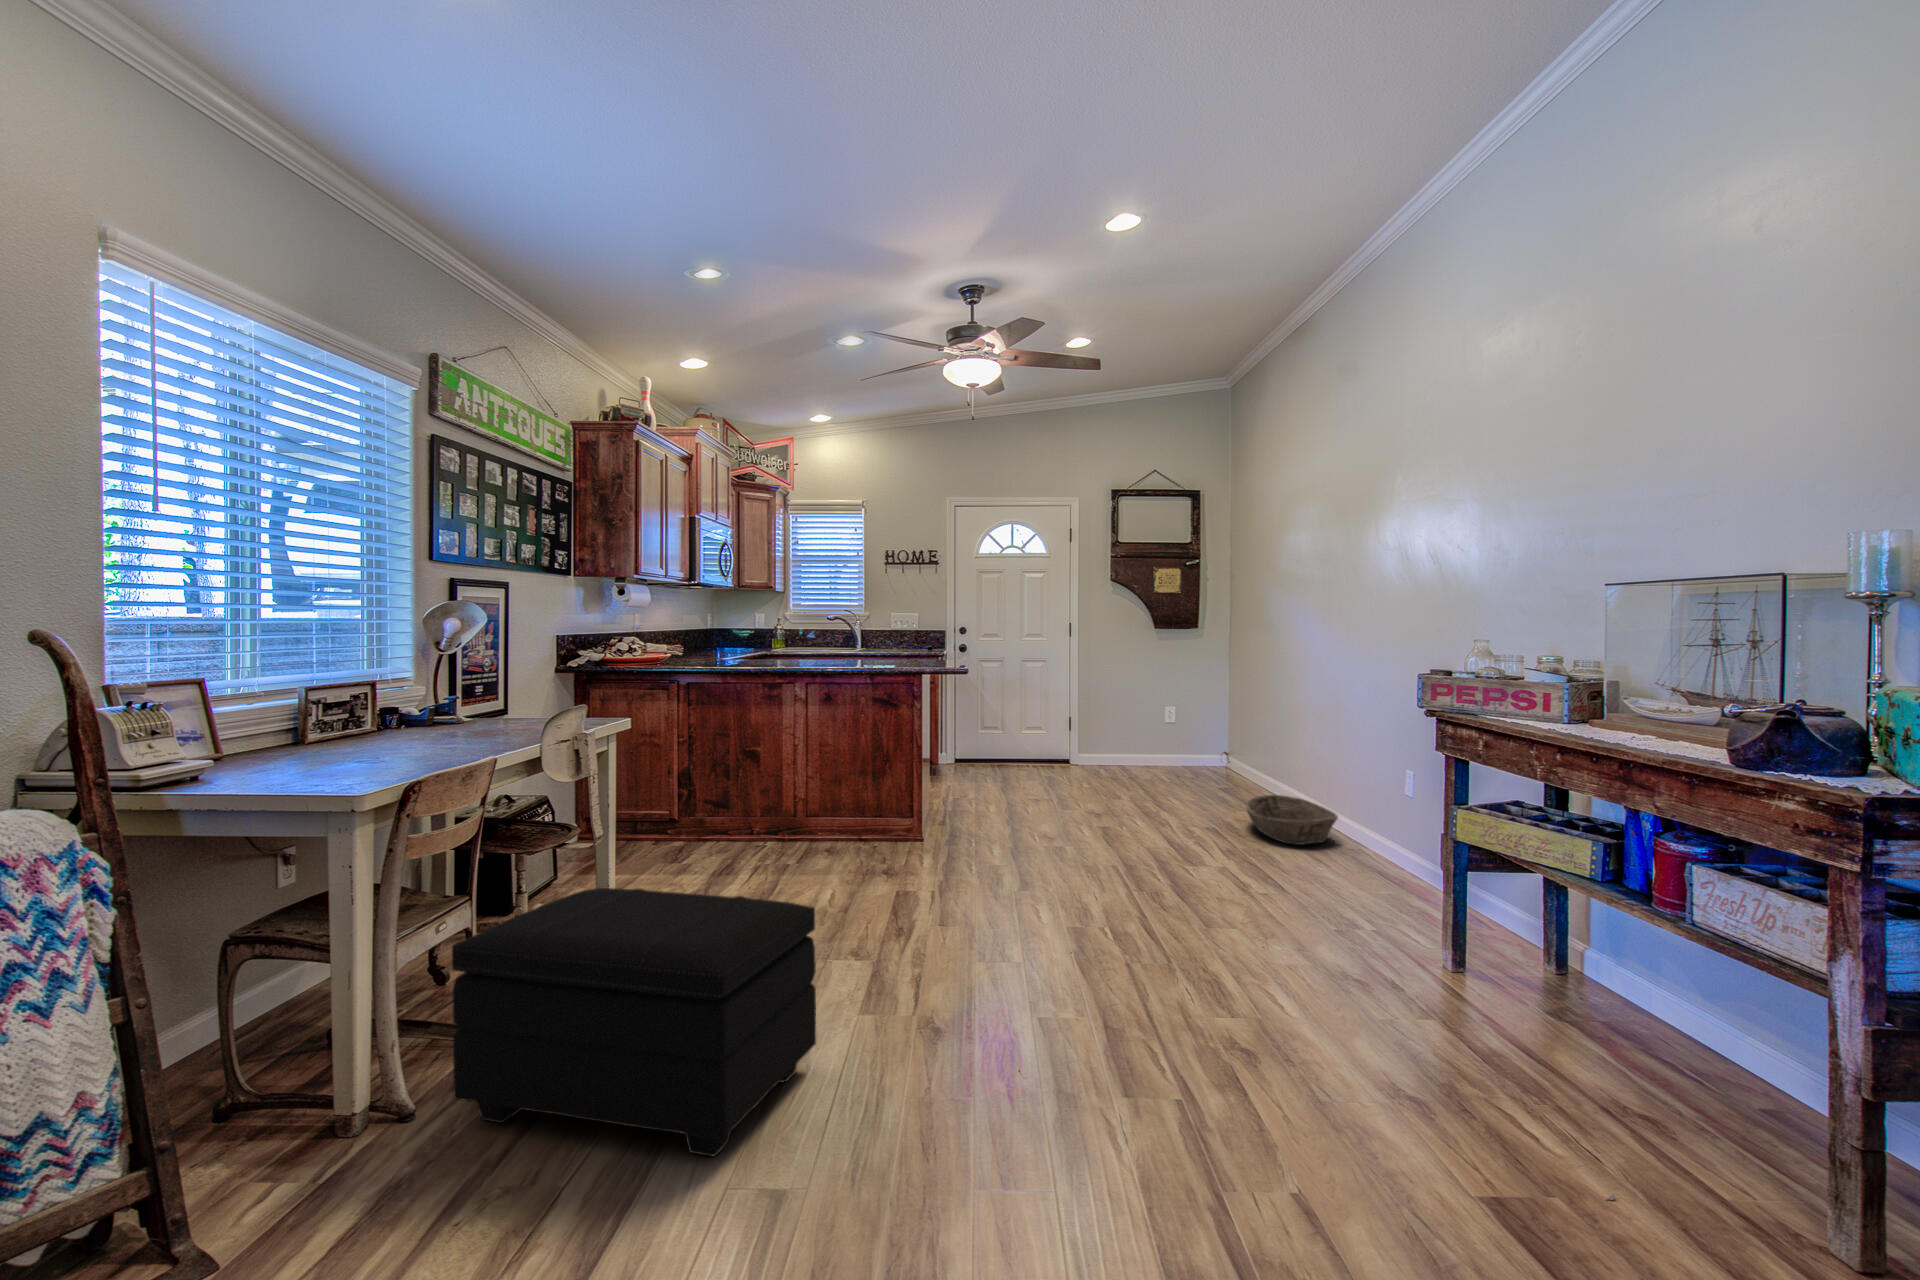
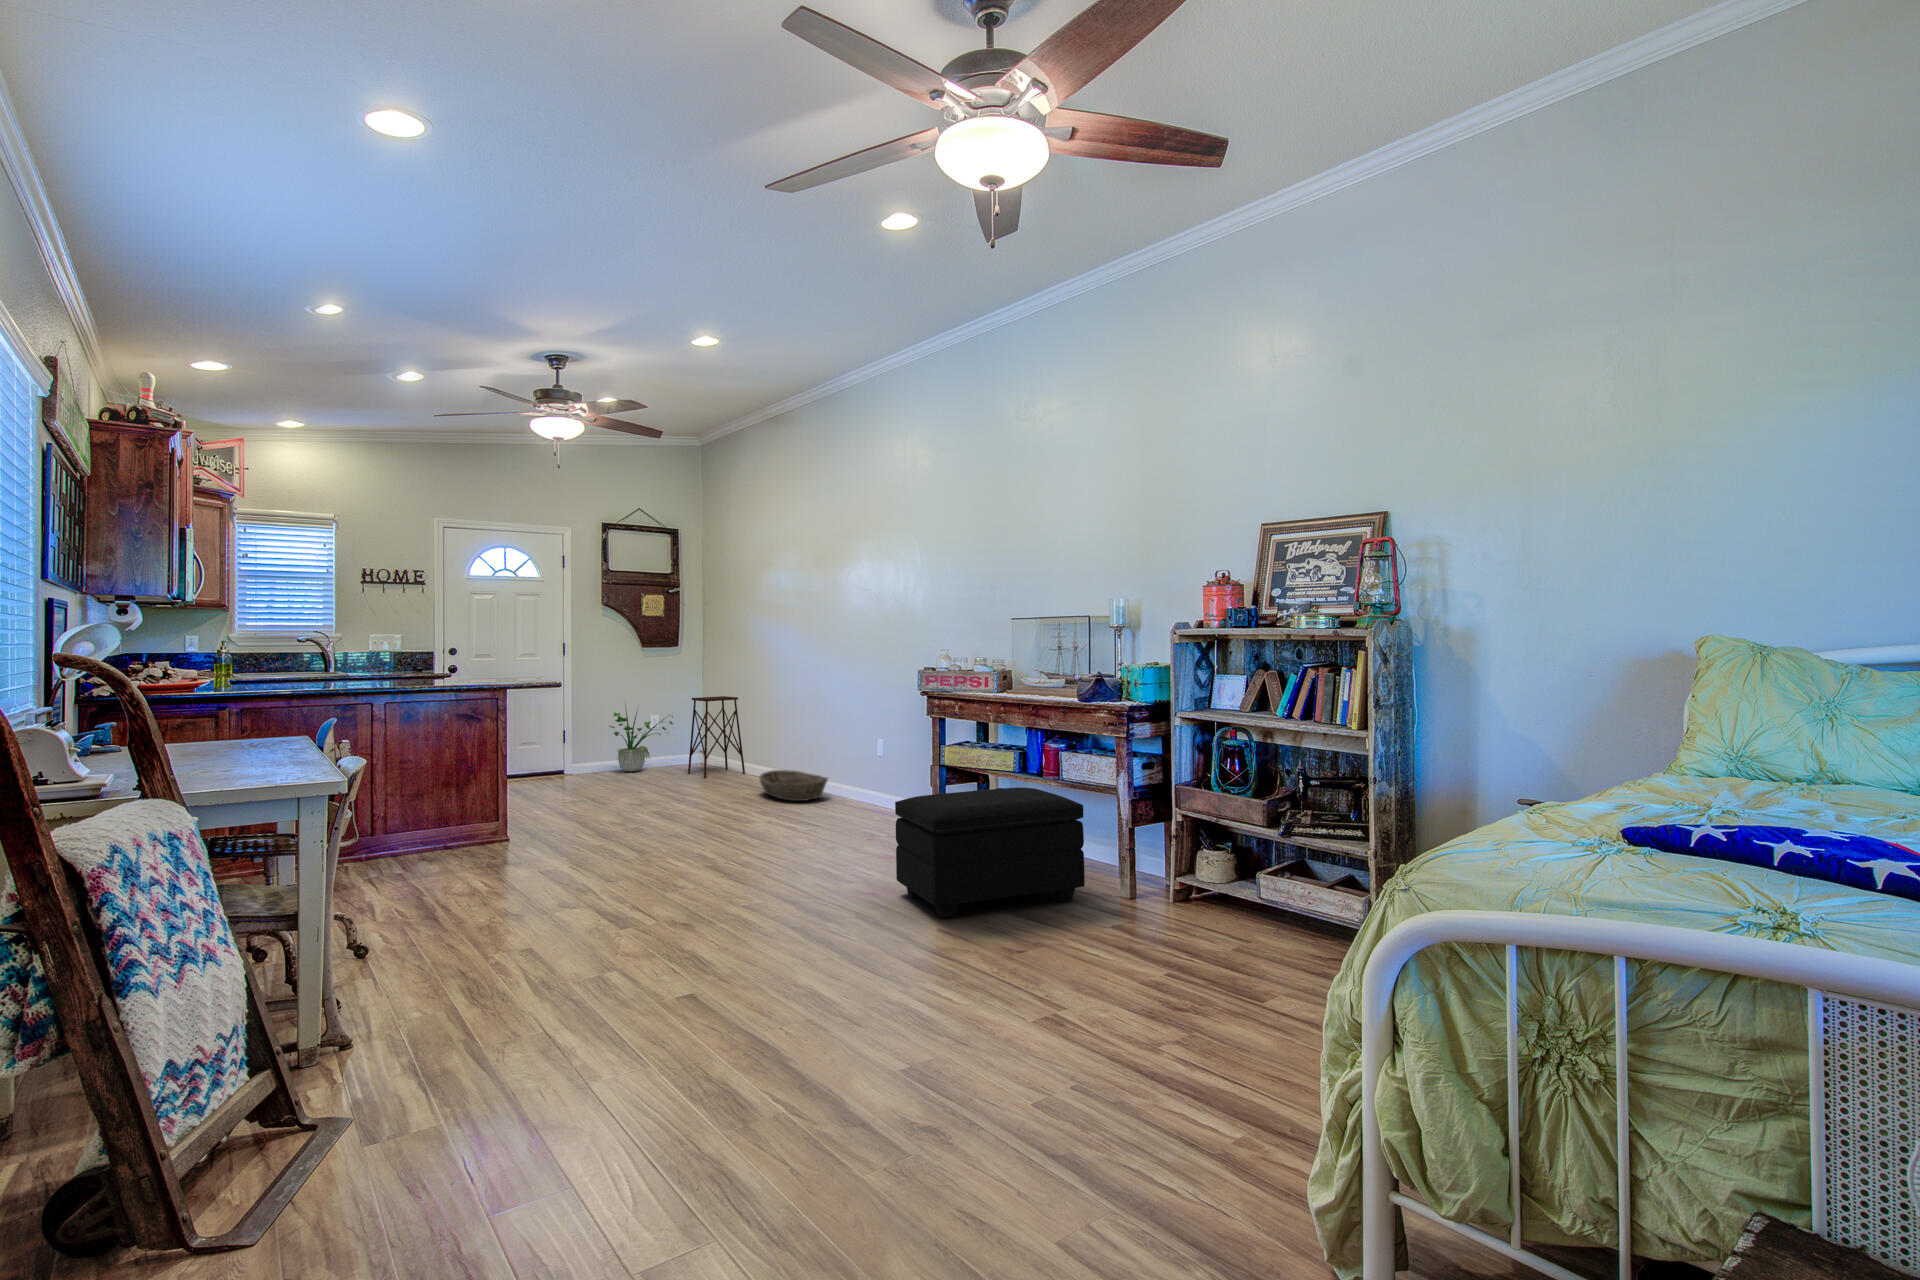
potted plant: none [1106,686,1190,772] -> present [610,707,673,772]
side table: none [1192,691,1259,791] -> present [688,696,745,778]
footstool: present [452,888,816,1156] -> present [895,787,1085,919]

